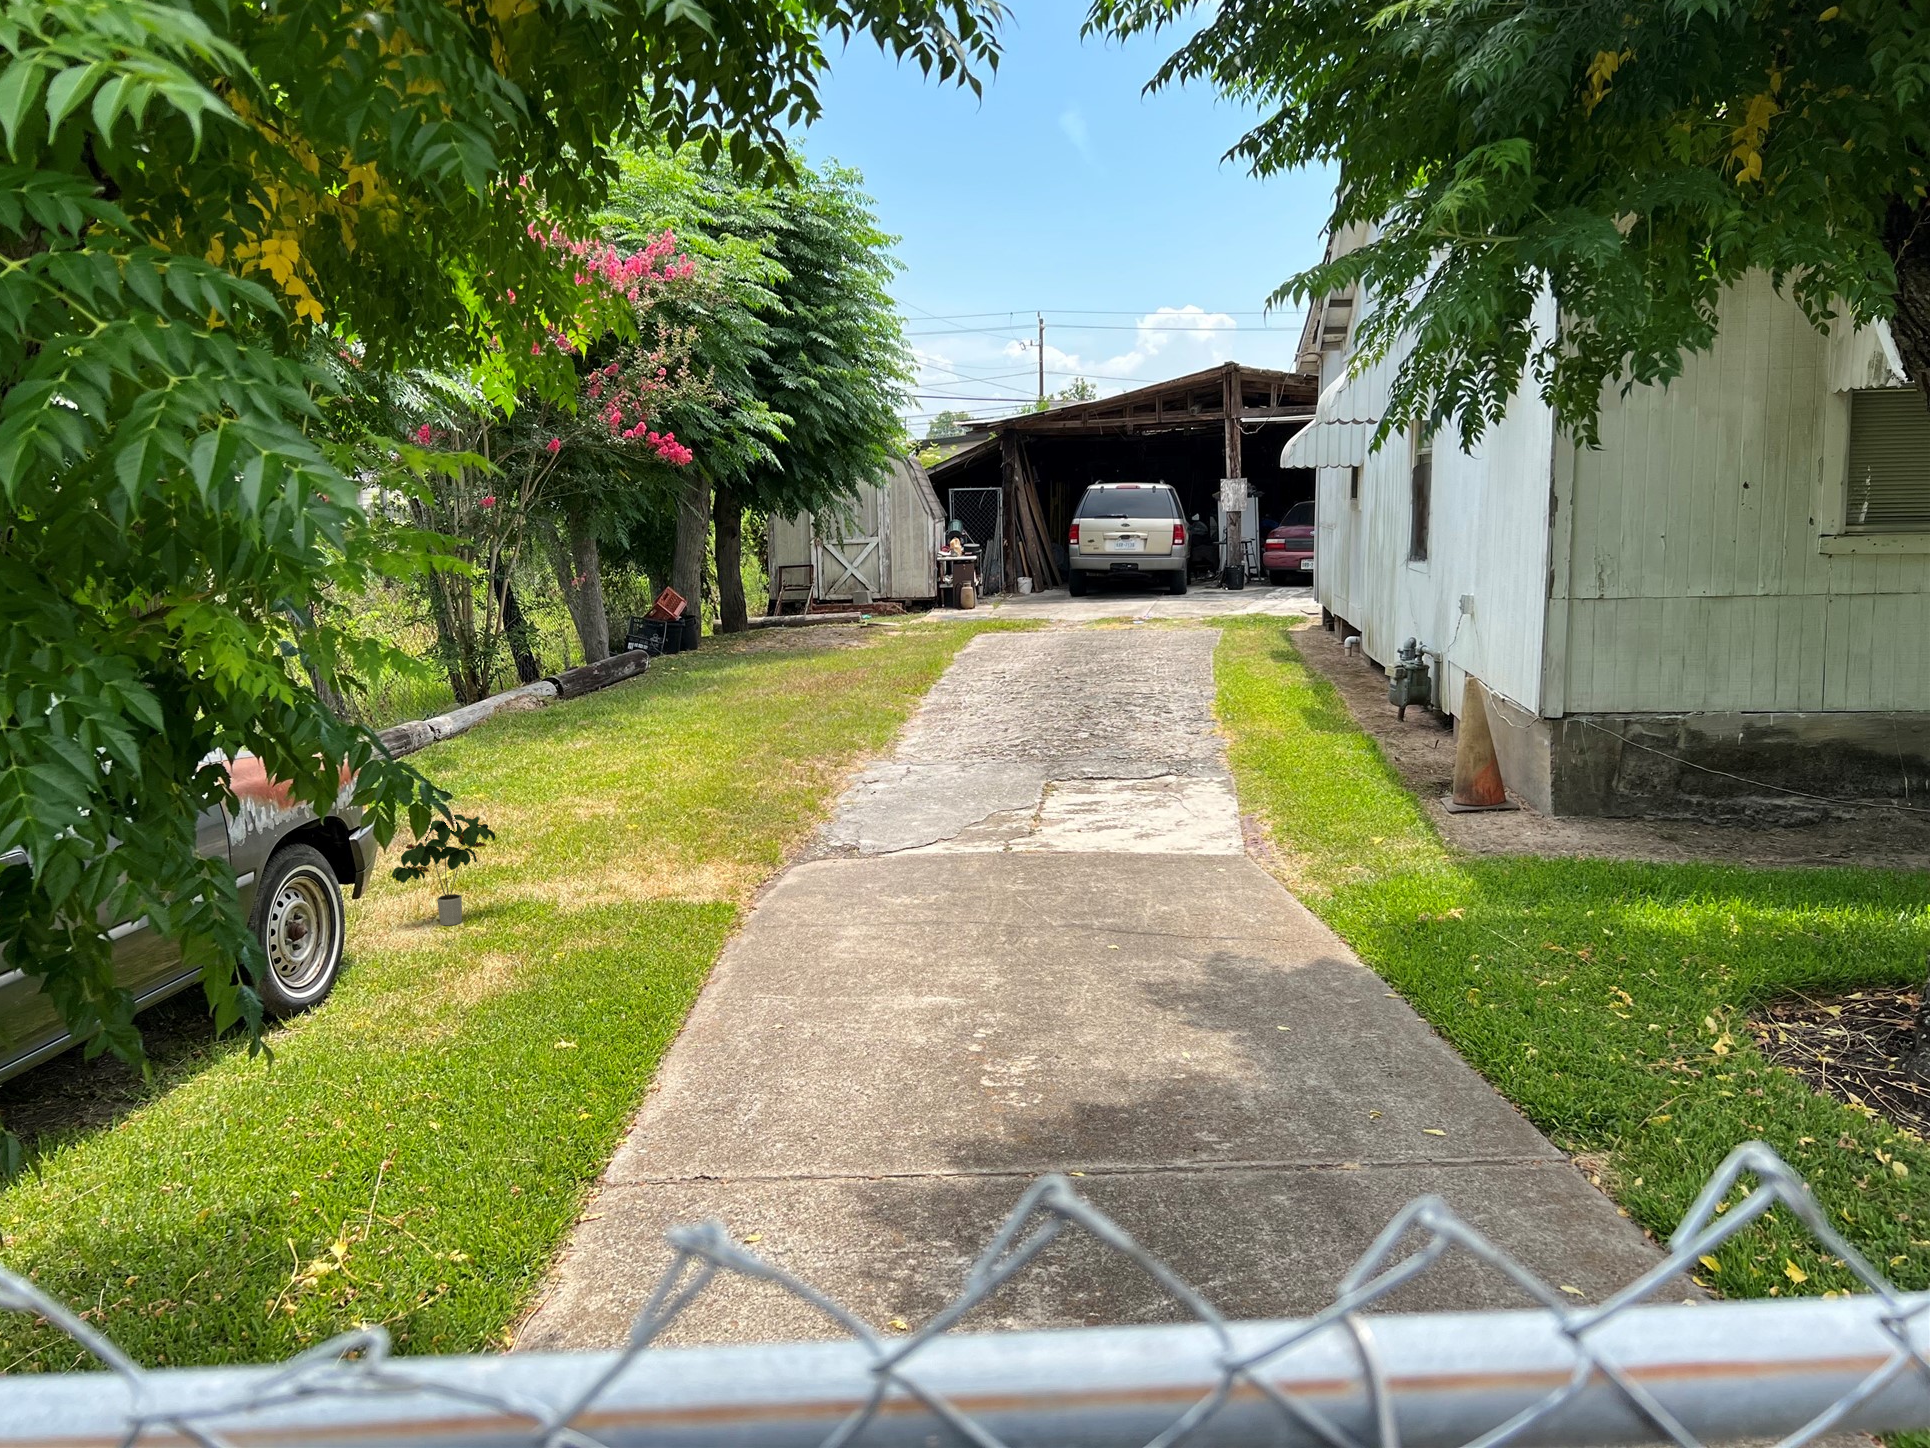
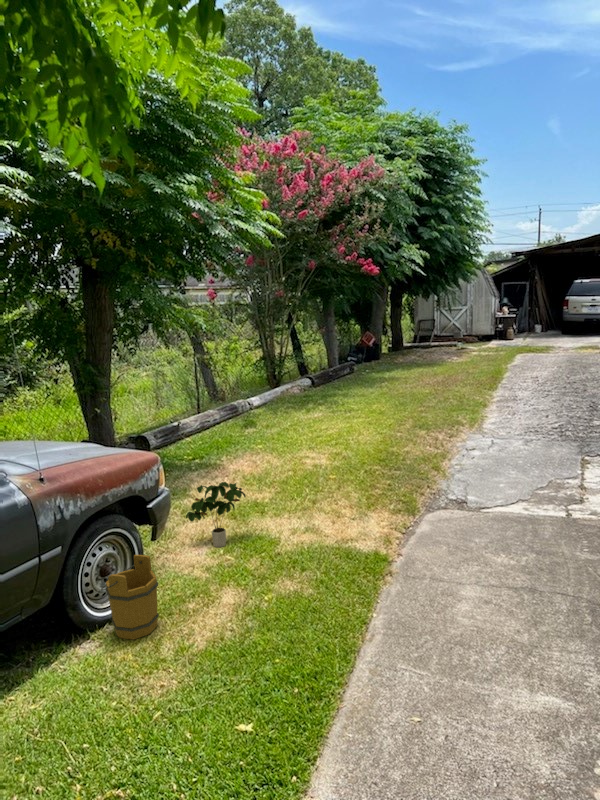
bucket: none [299,900,391,1022] -> present [101,555,159,640]

